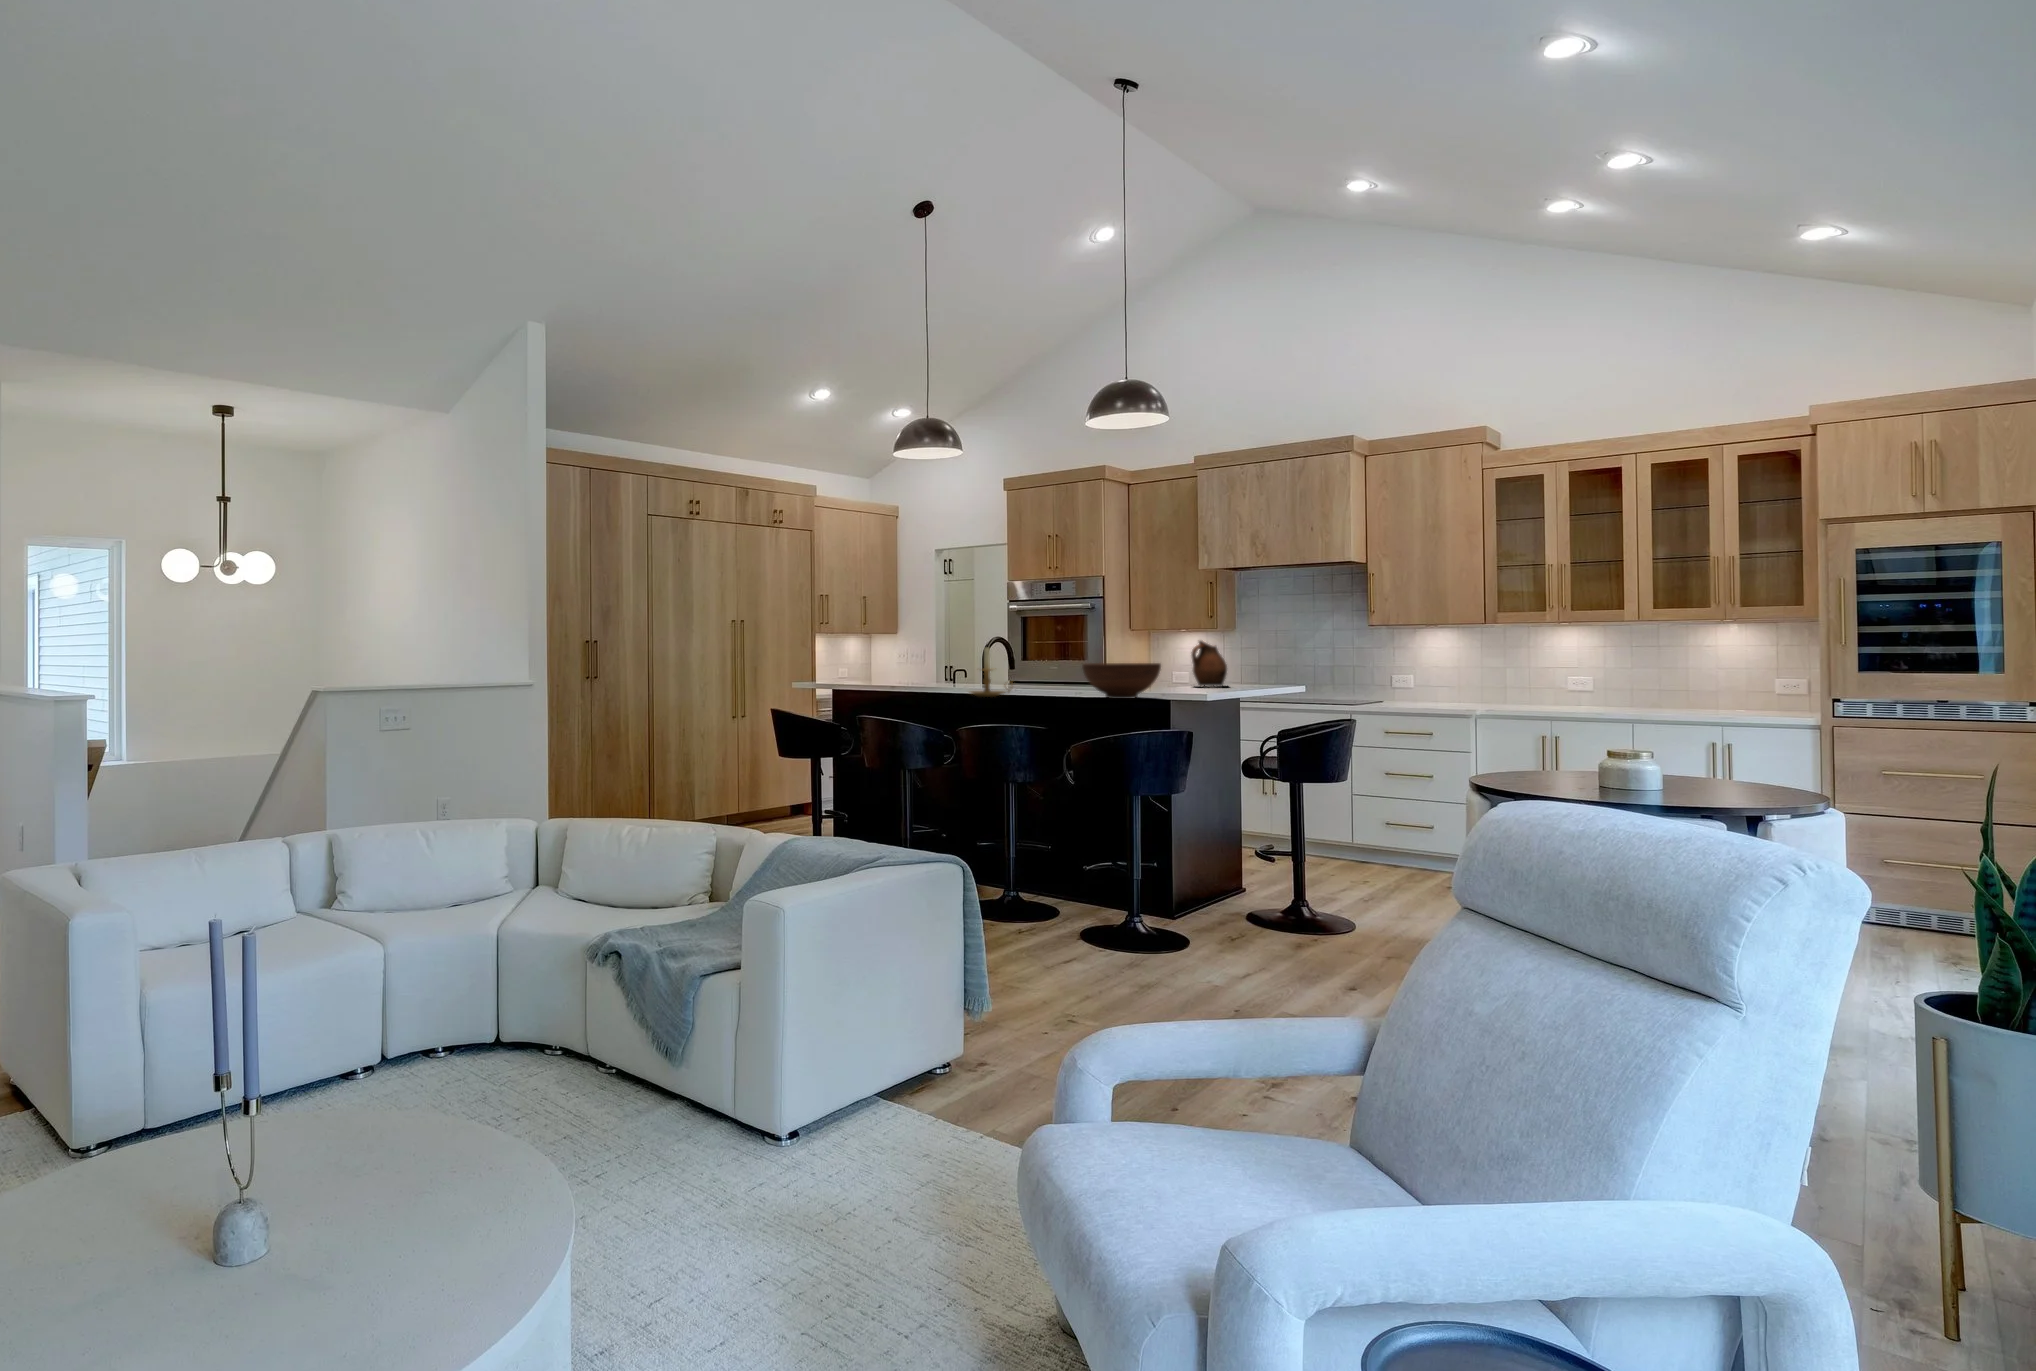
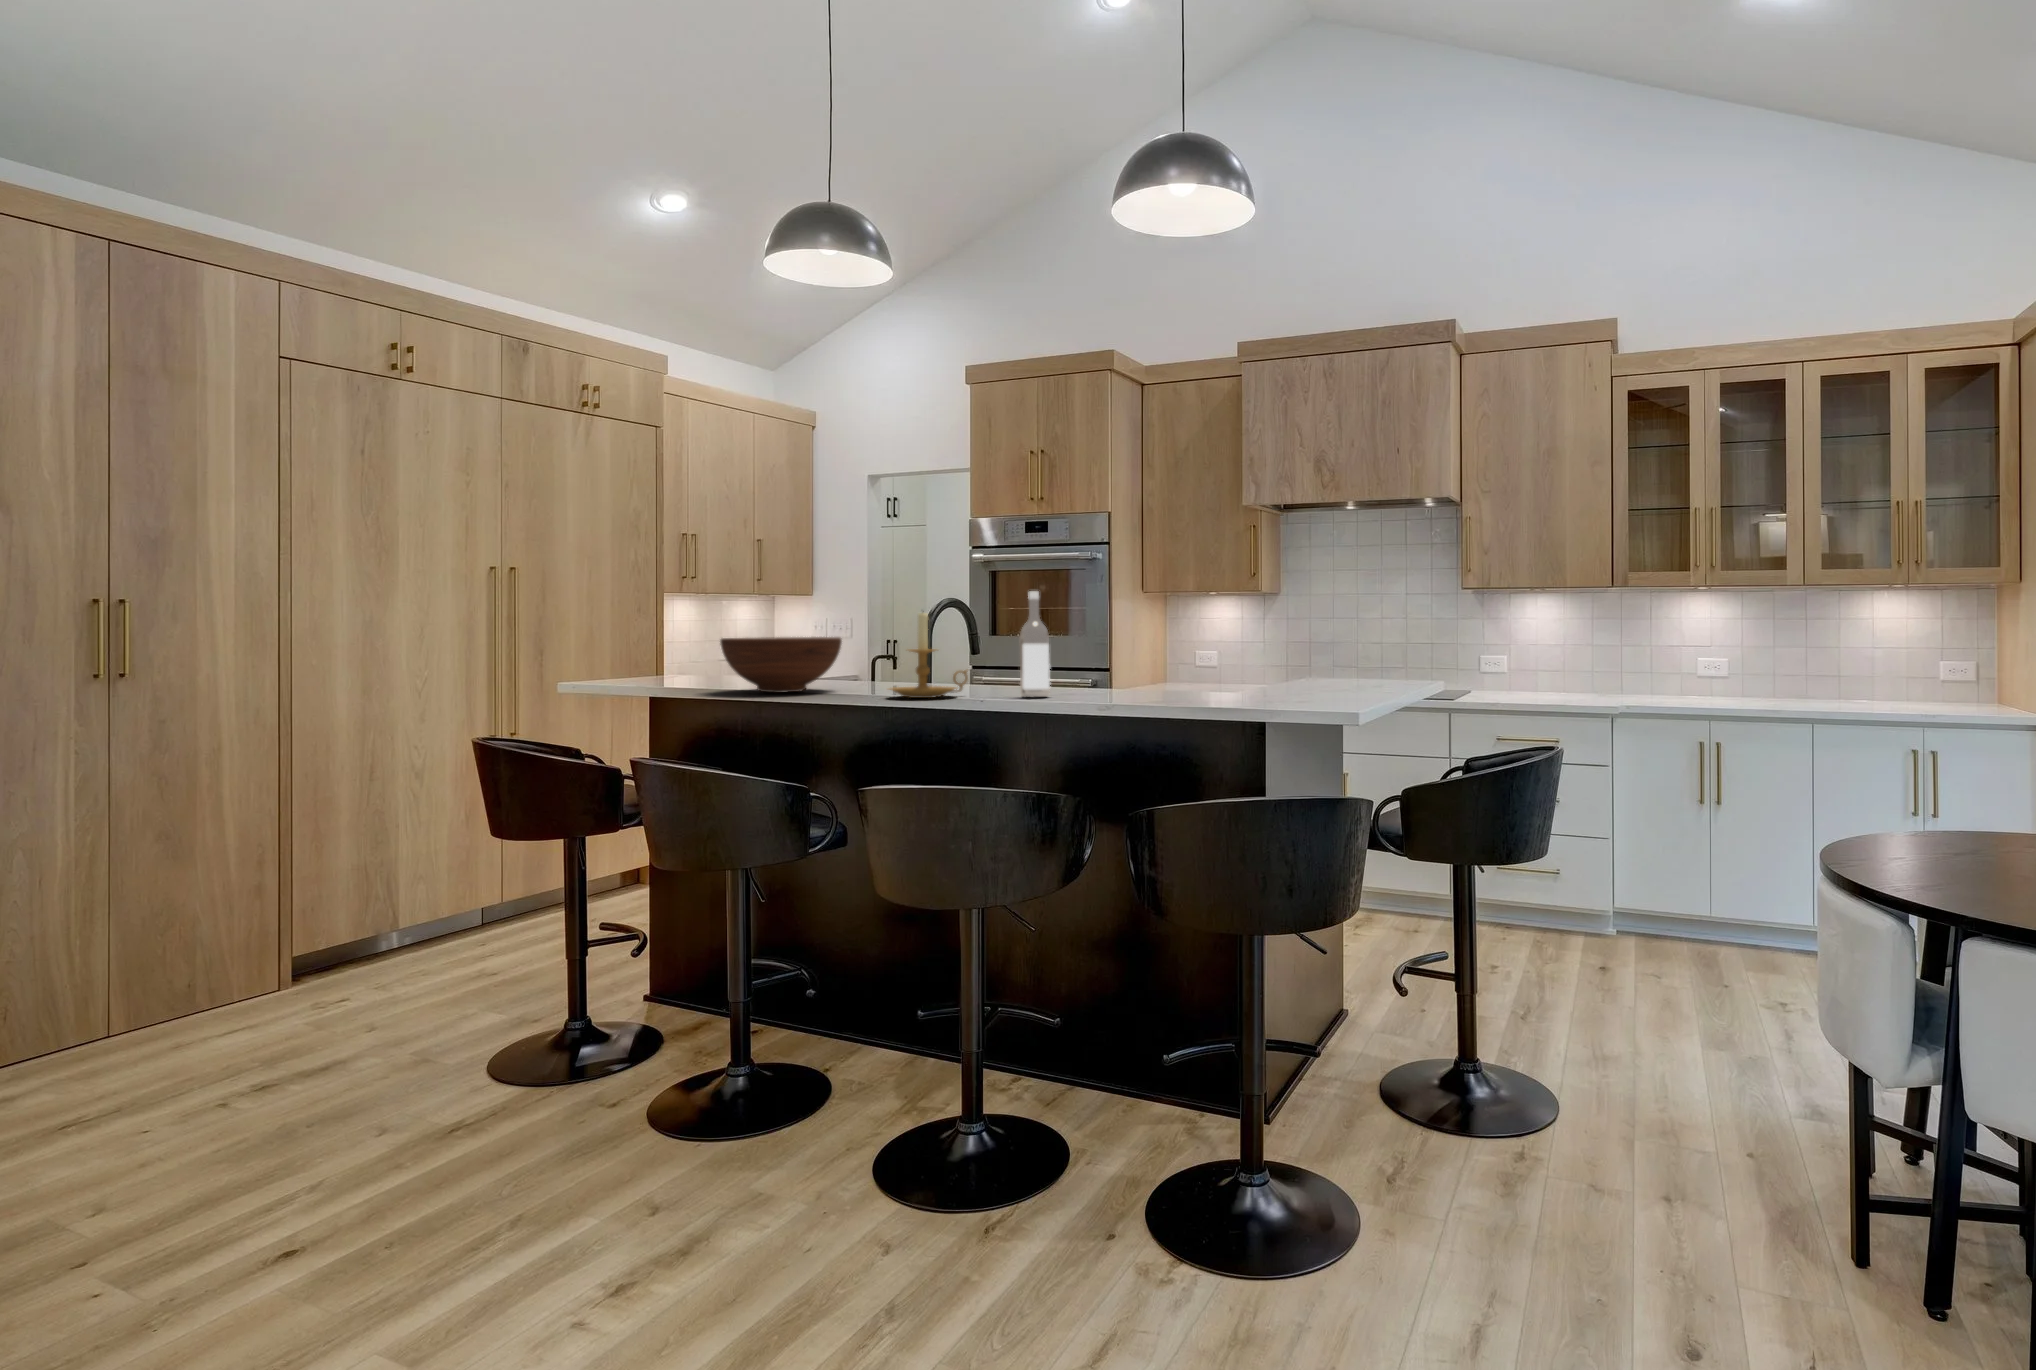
wine bottle: none [1044,634,1062,697] -> present [1020,591,1050,697]
ceramic pitcher: present [1191,641,1227,686] -> none [1237,605,1296,676]
fruit bowl: present [1082,663,1161,699] -> present [720,637,842,693]

